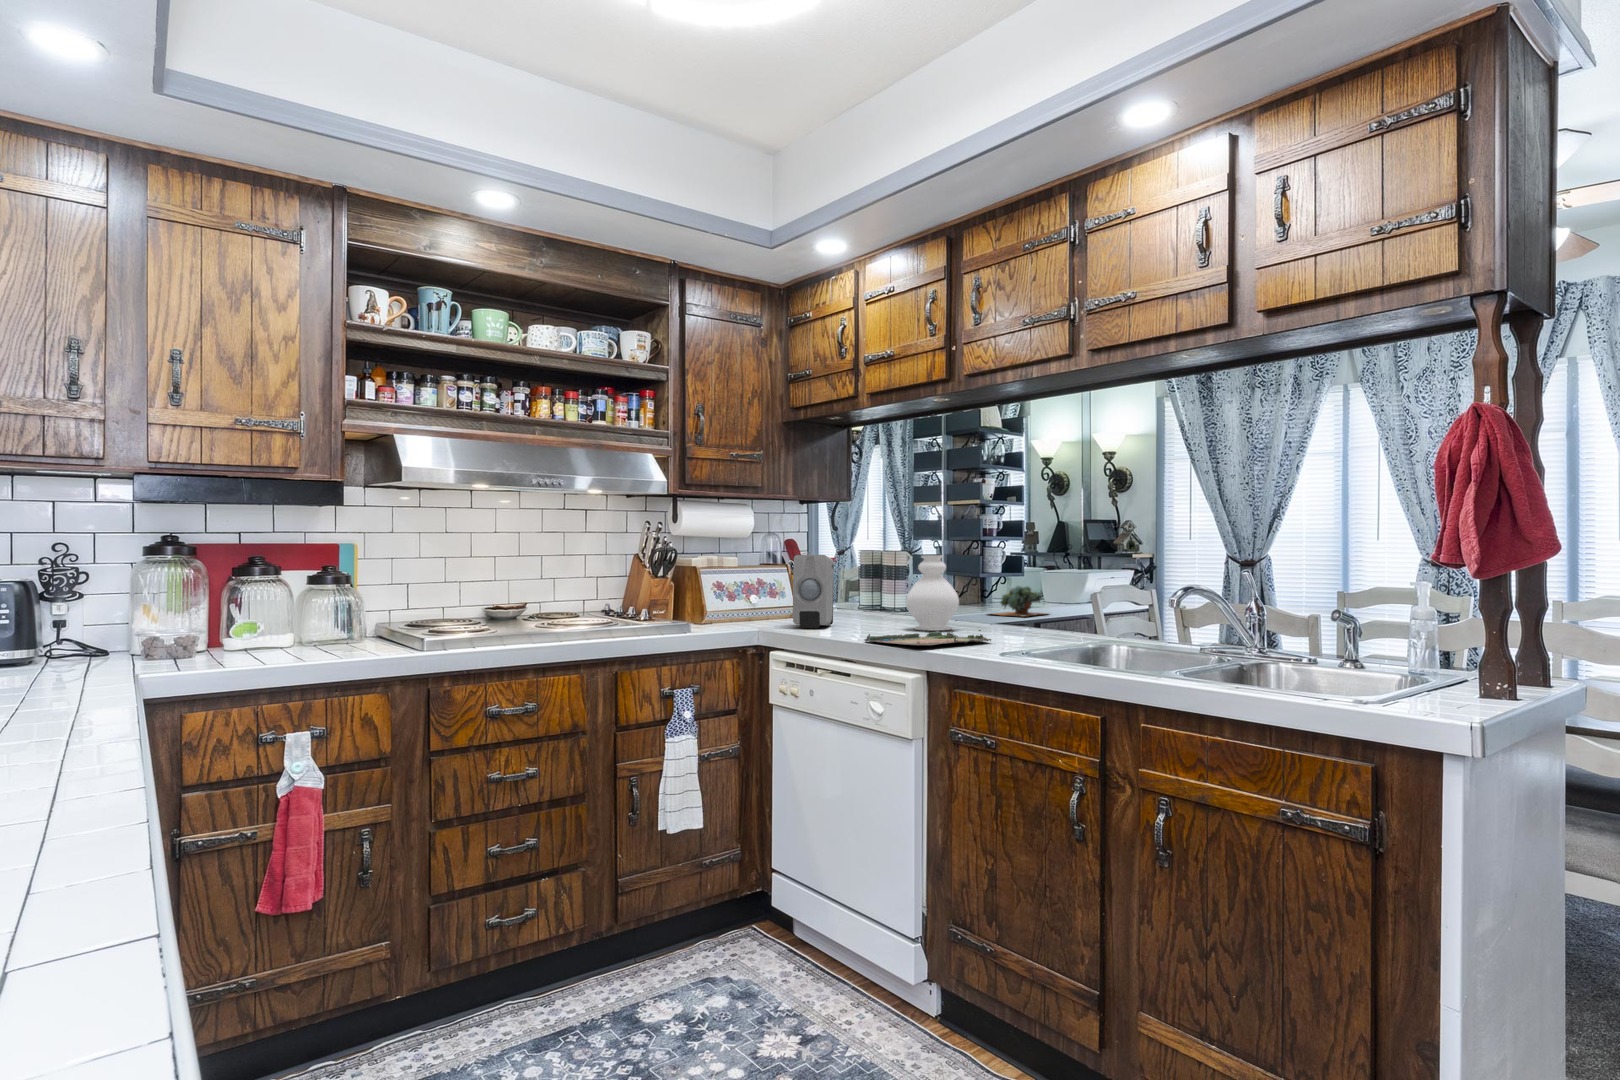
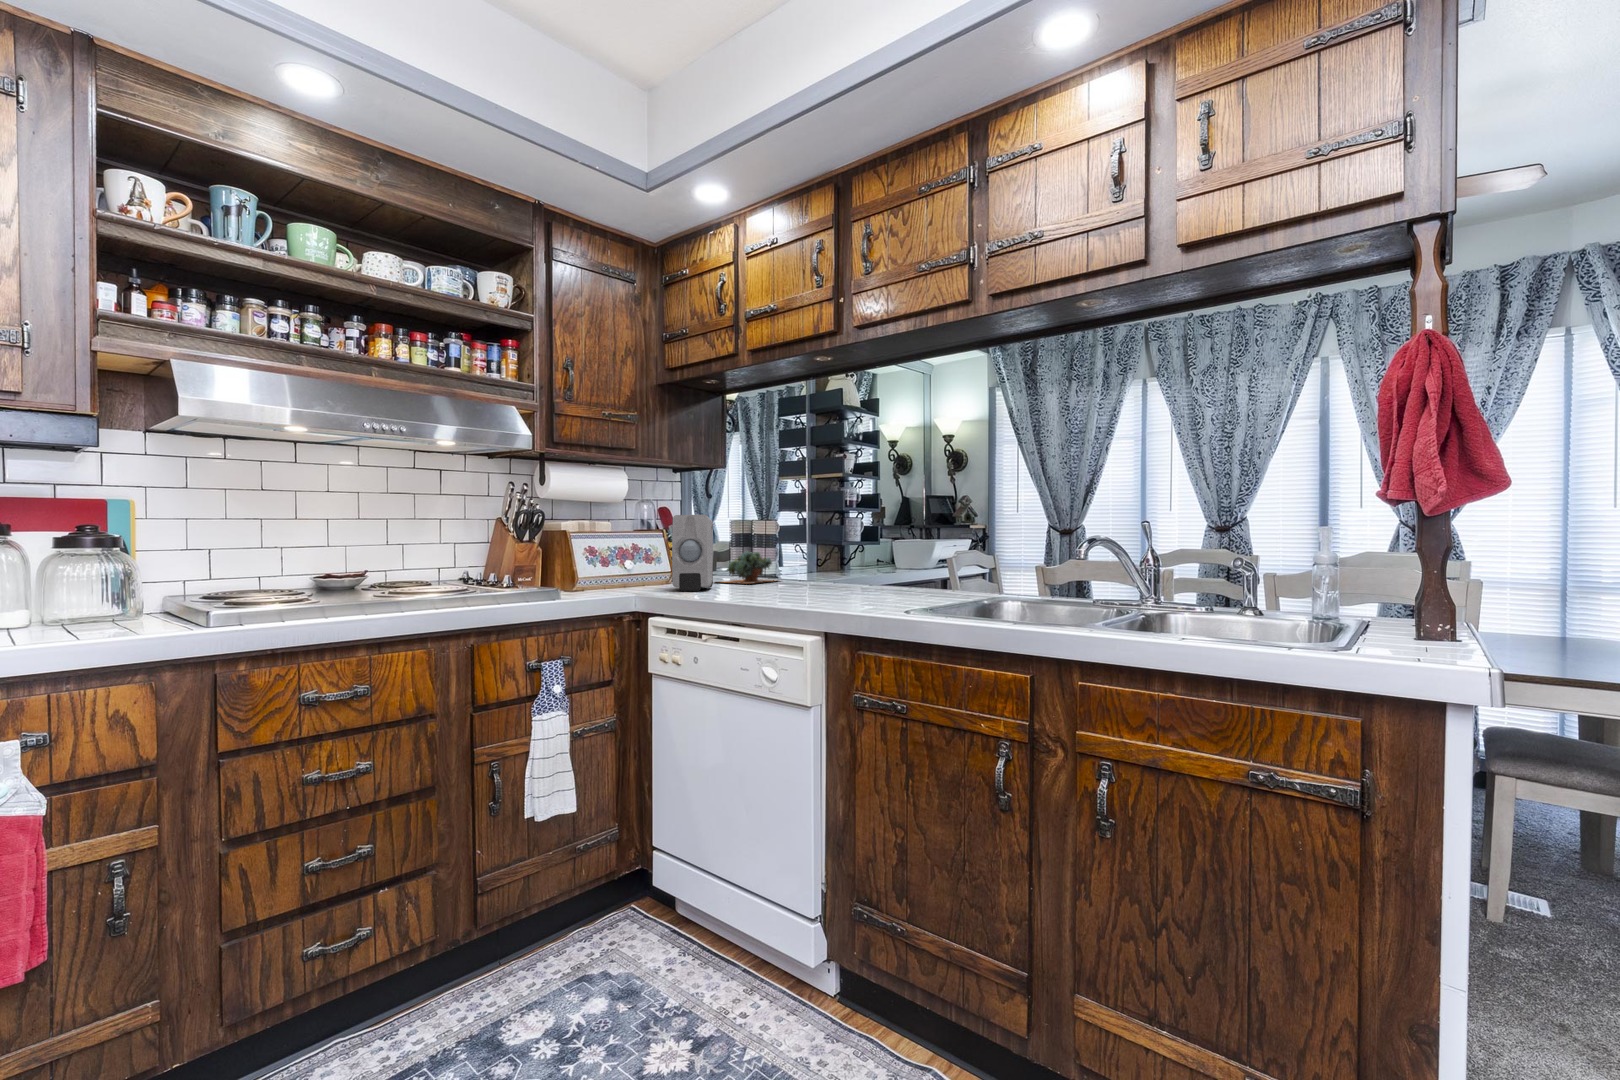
decorative vase: present [906,555,959,631] -> none [789,515,842,591]
succulent plant: present [994,586,1044,616] -> present [720,551,773,584]
tray: present [864,630,991,646] -> none [754,585,885,604]

